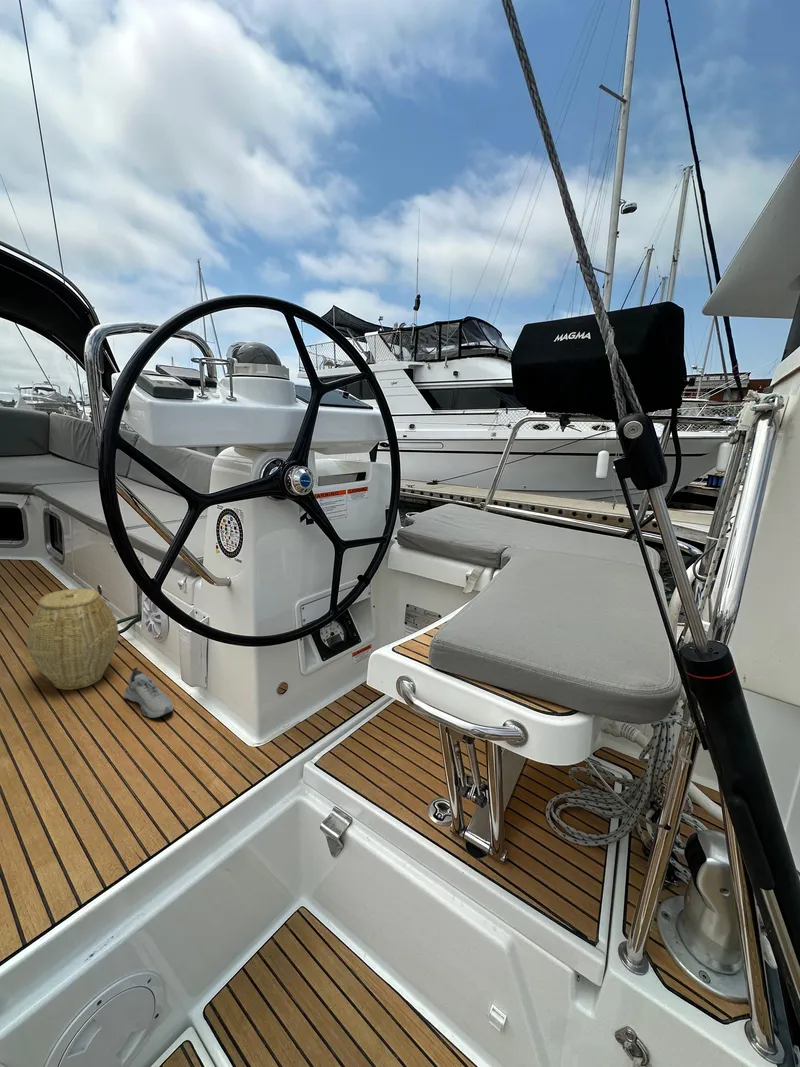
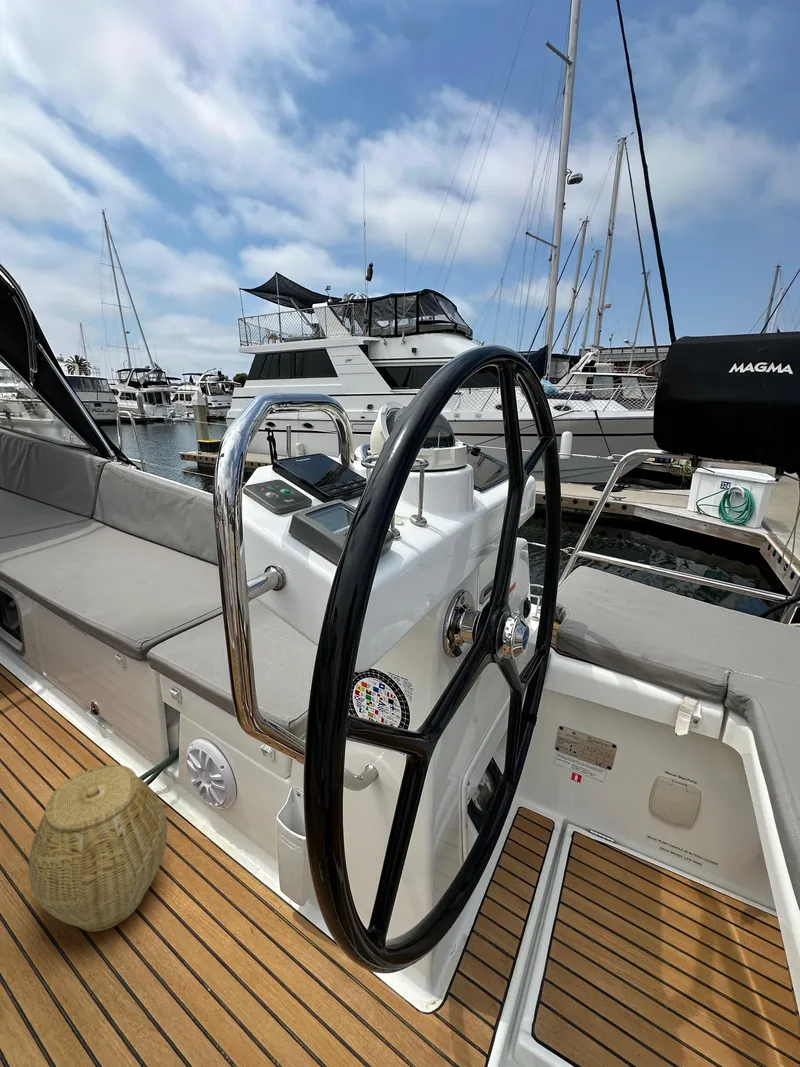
shoe: present [124,668,173,718] -> none [196,888,284,979]

